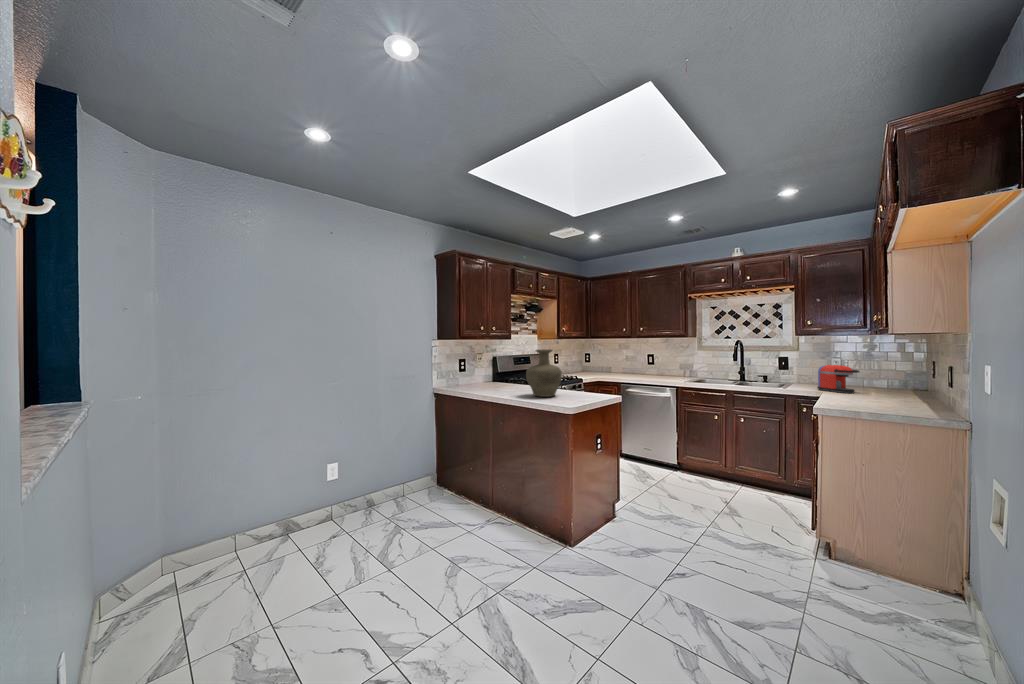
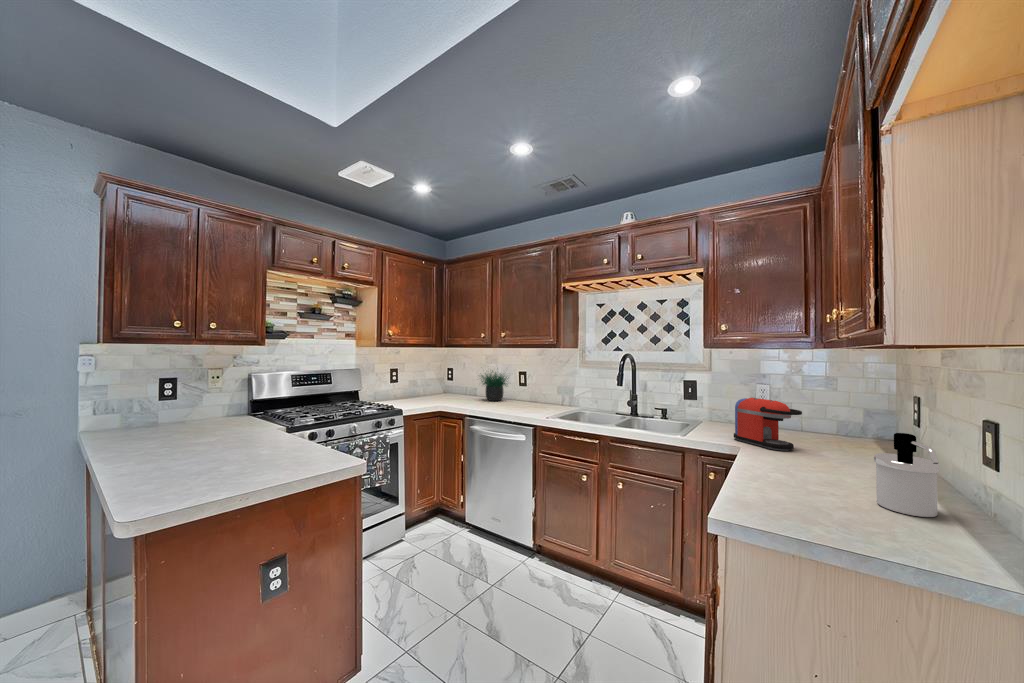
potted plant: none [616,347,648,376] -> present [481,371,509,401]
vase: present [526,349,562,397] -> none [138,366,239,470]
soap dispenser: none [889,373,917,407] -> present [874,433,939,517]

